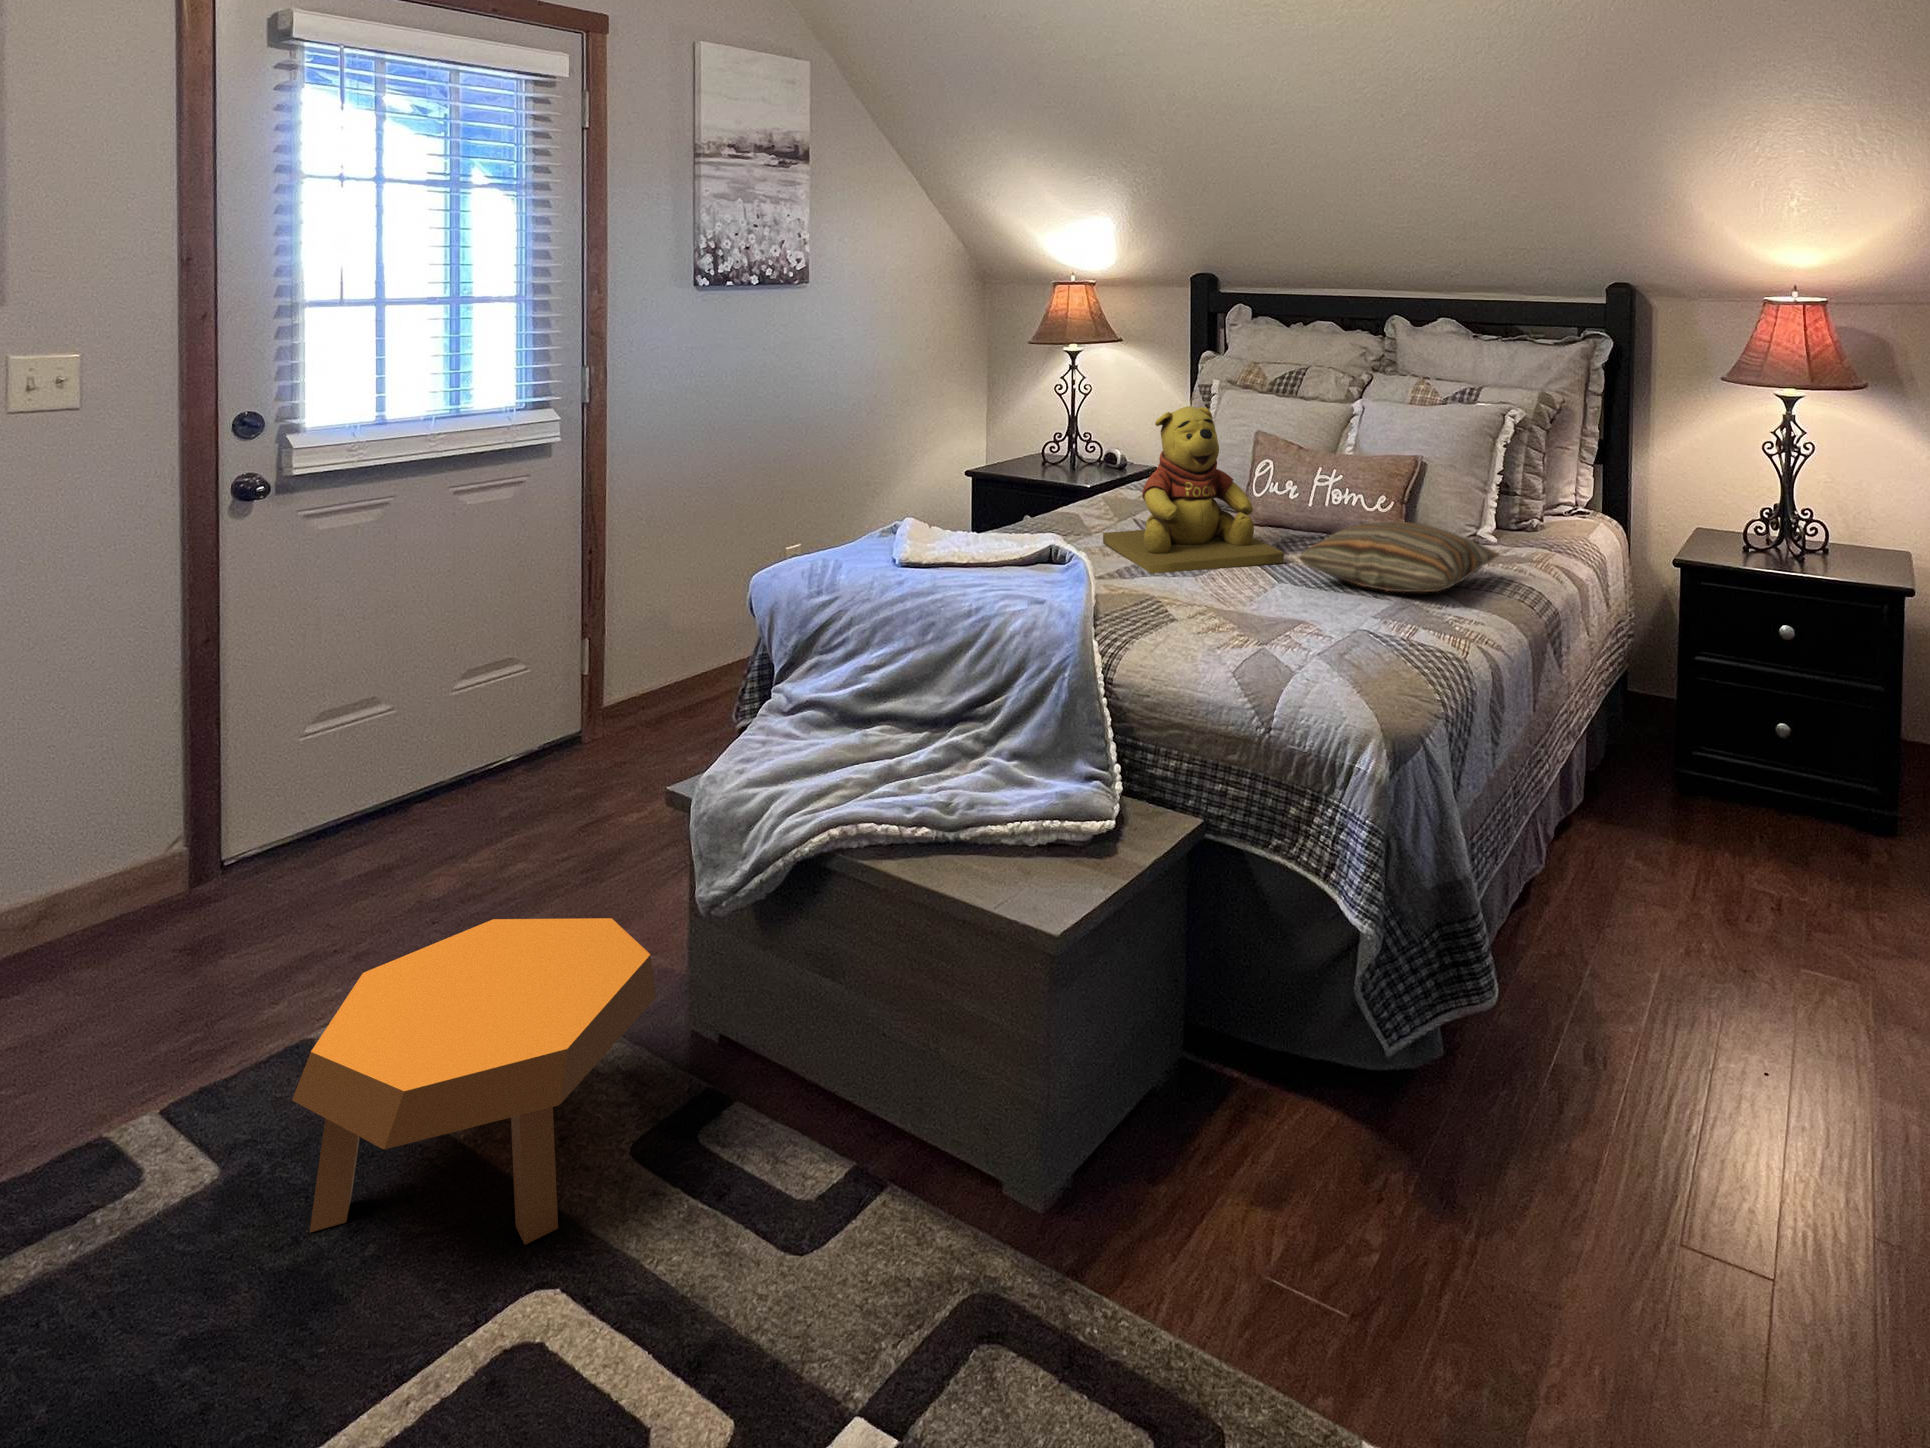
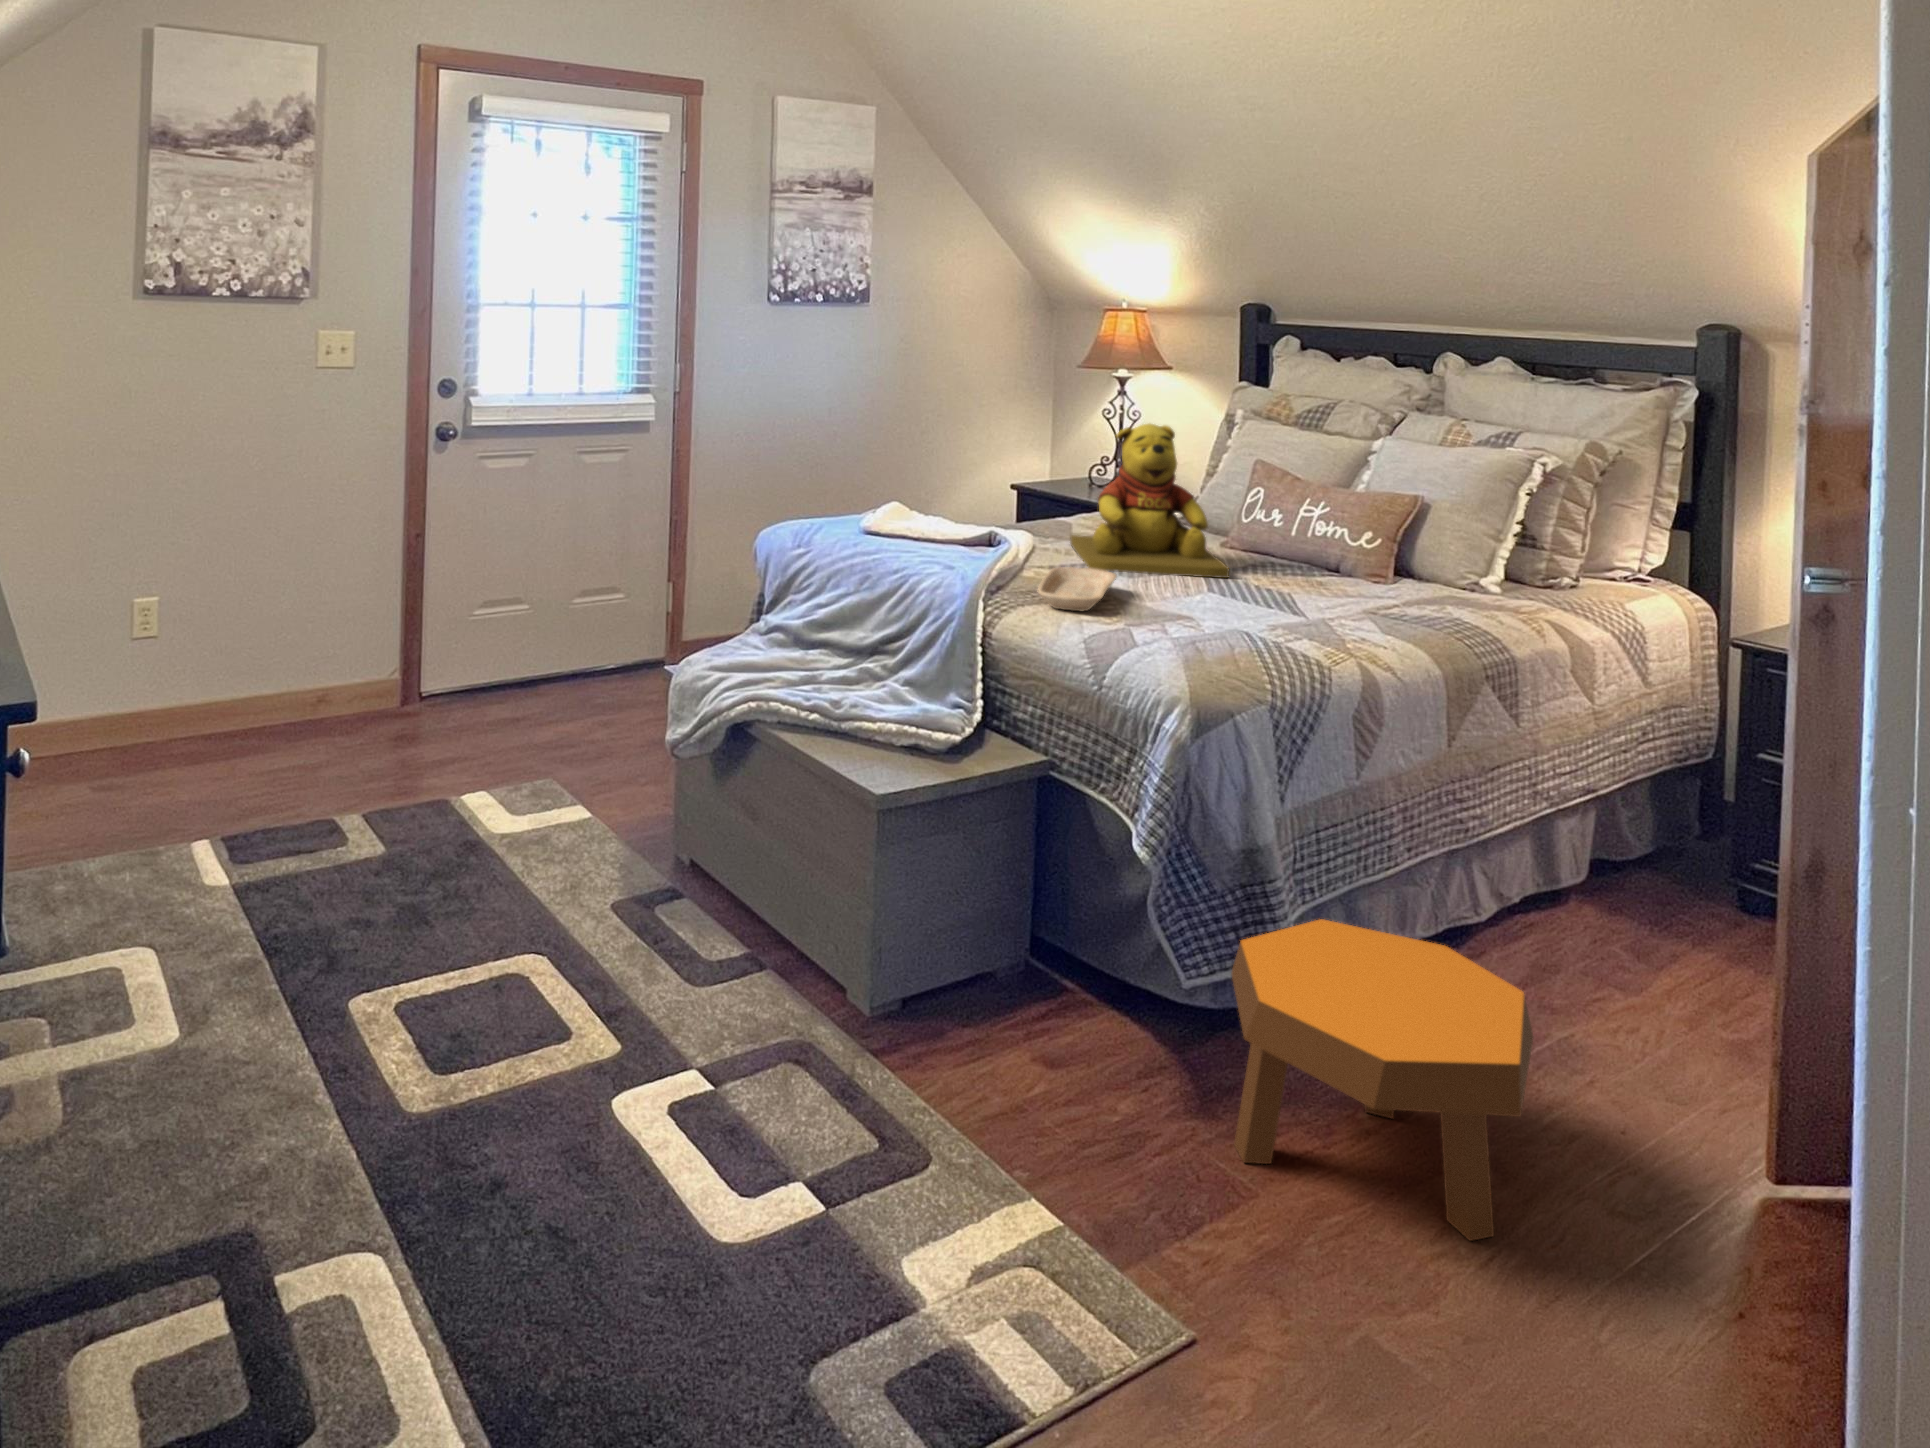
pillow: present [1299,521,1499,592] -> none [1220,545,1446,614]
tray: none [1136,576,1222,635] -> present [1038,567,1117,611]
footstool: present [292,918,656,1245] -> present [1231,919,1533,1241]

